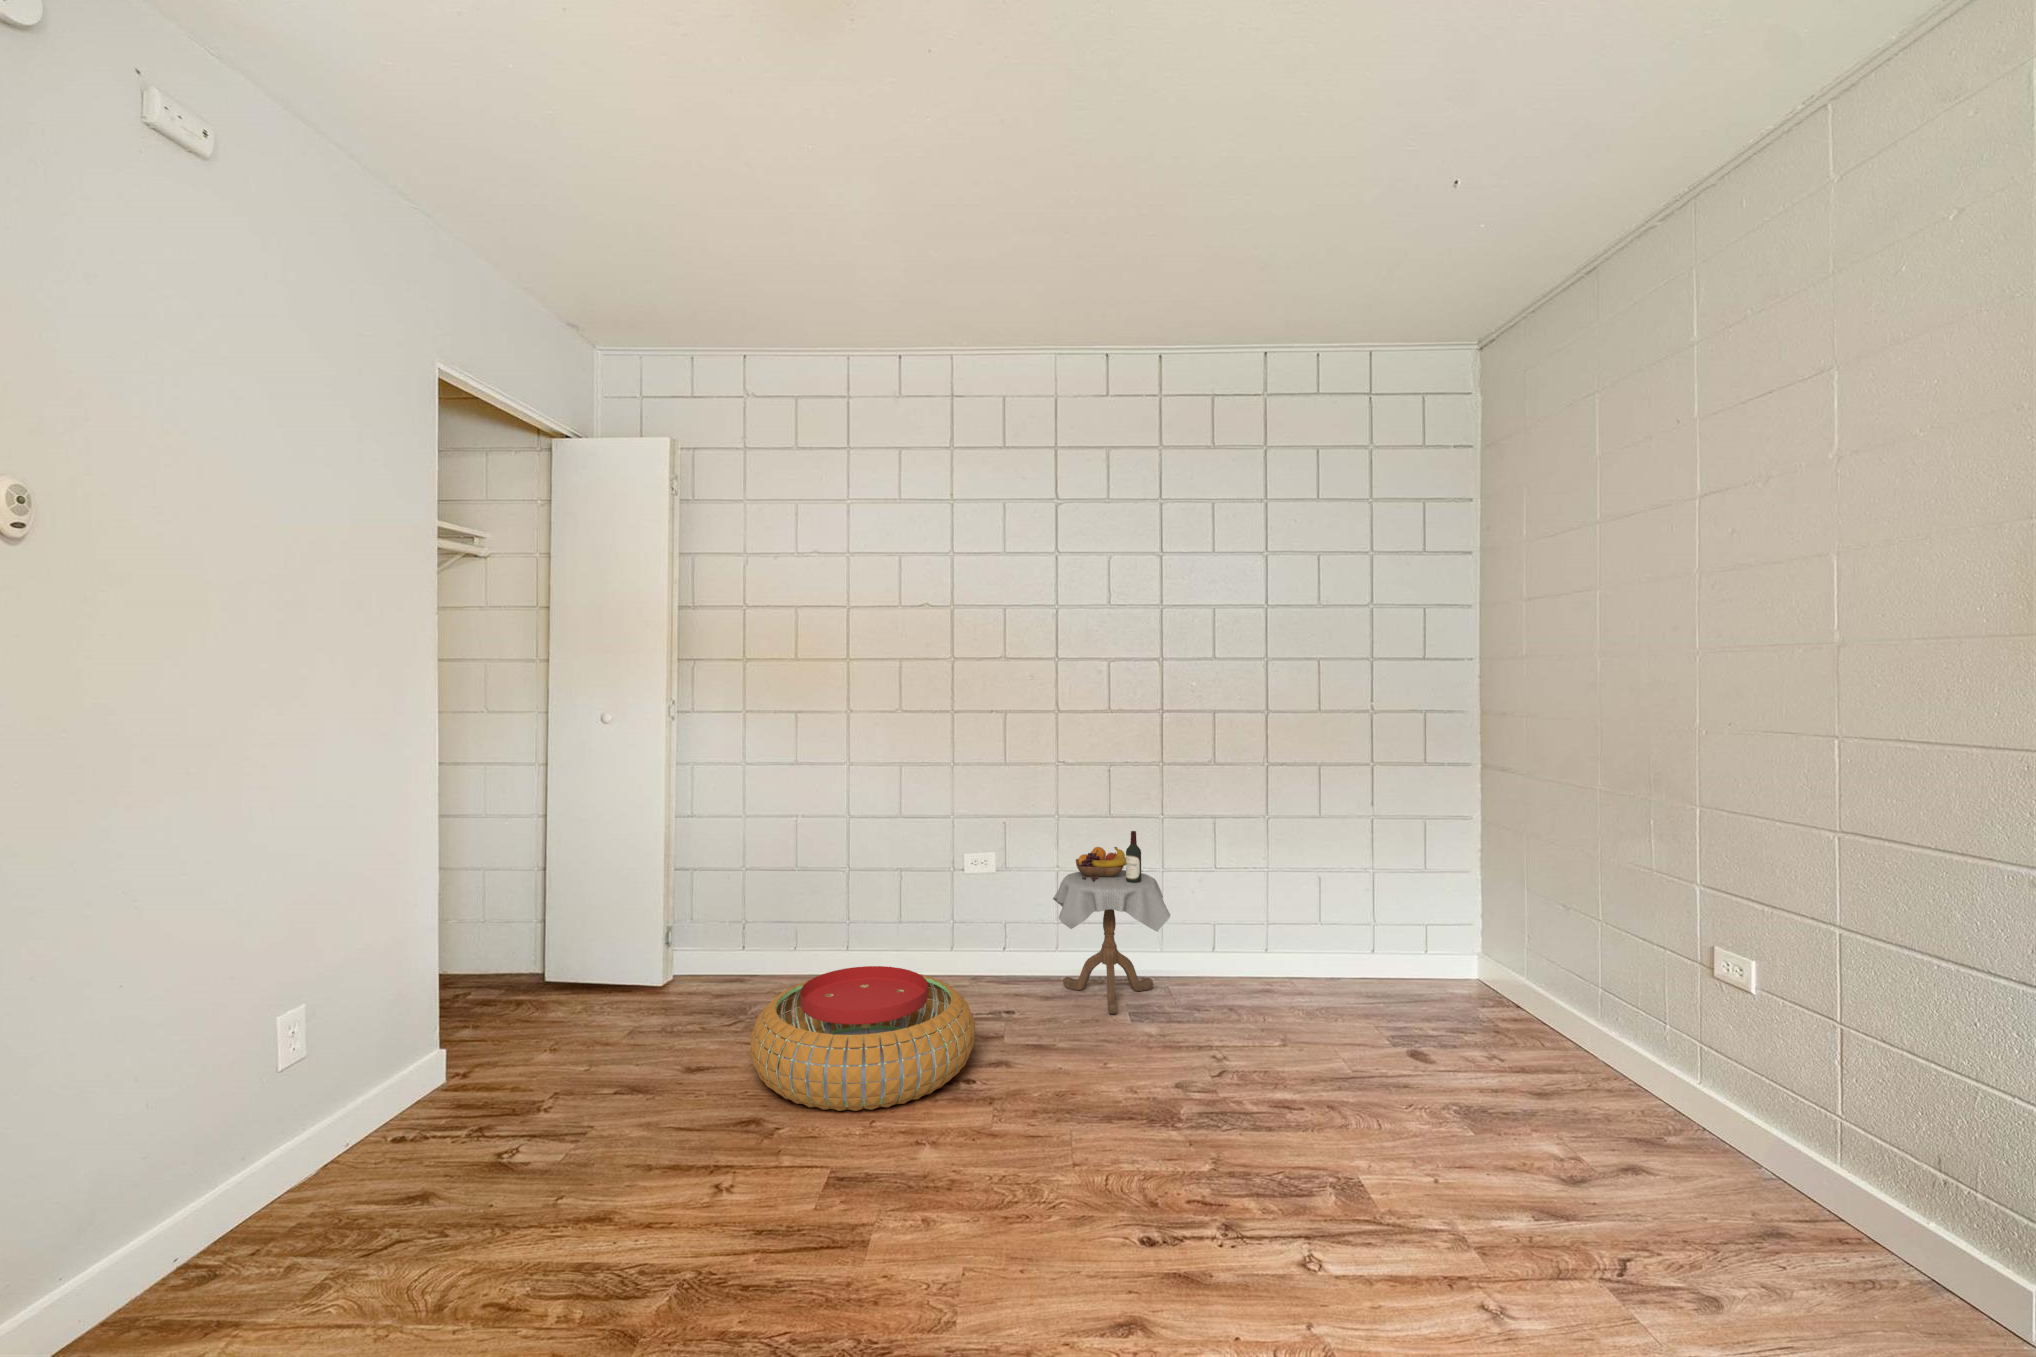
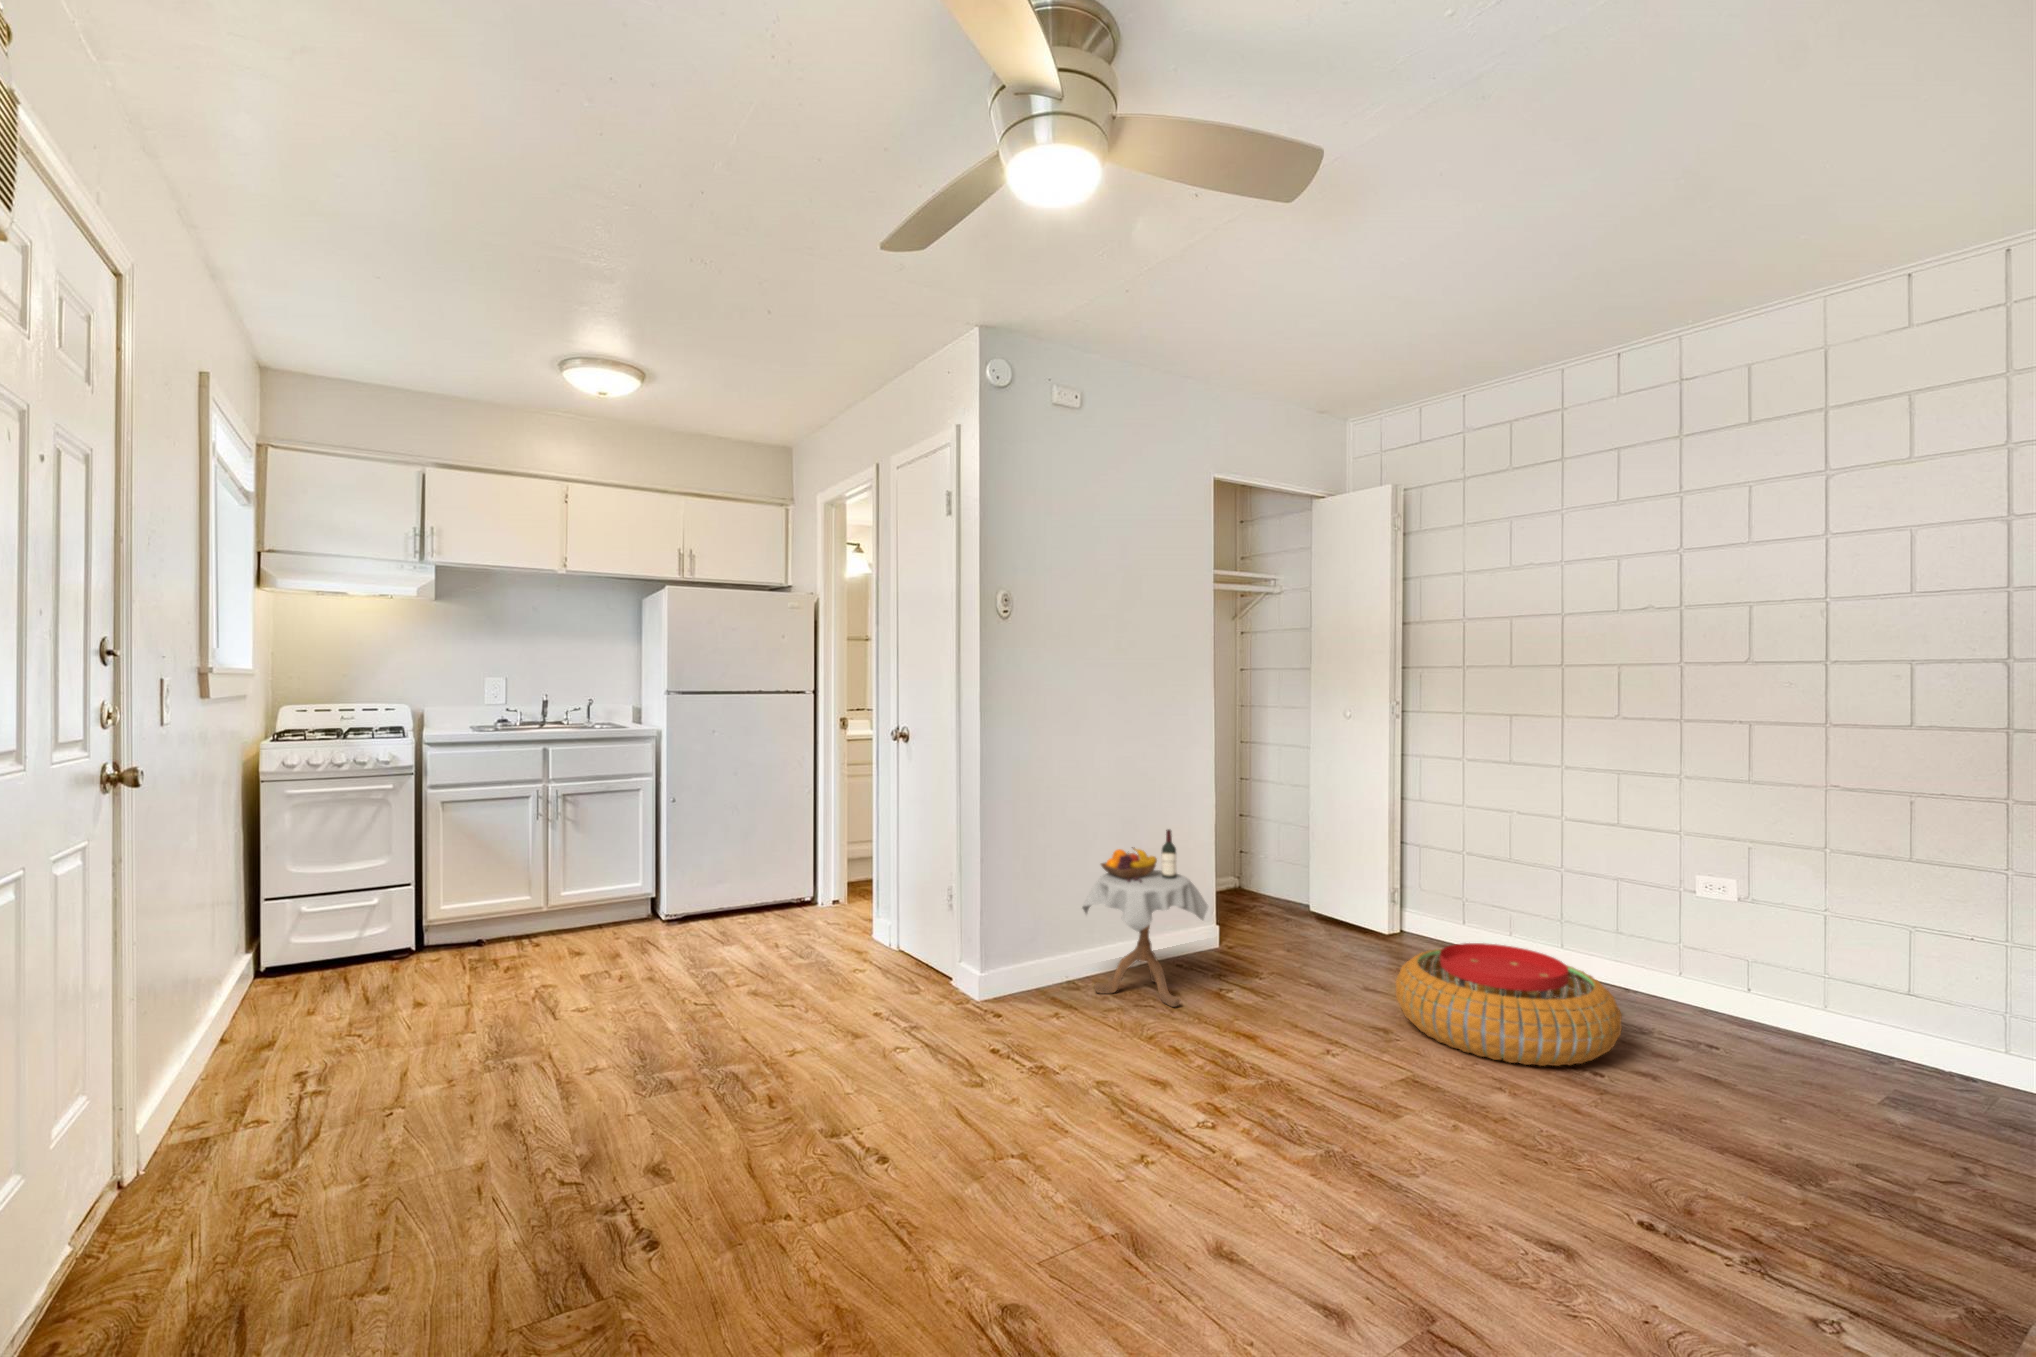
side table: present [1053,831,1170,1014] -> present [1082,830,1208,1007]

